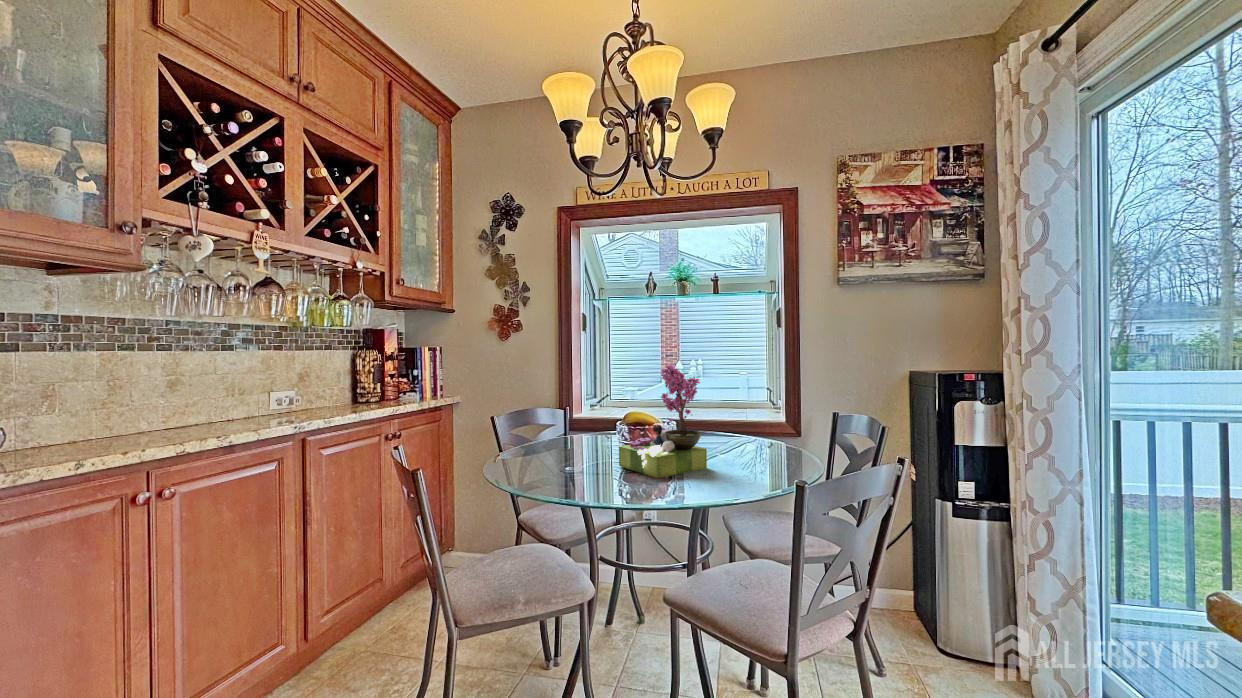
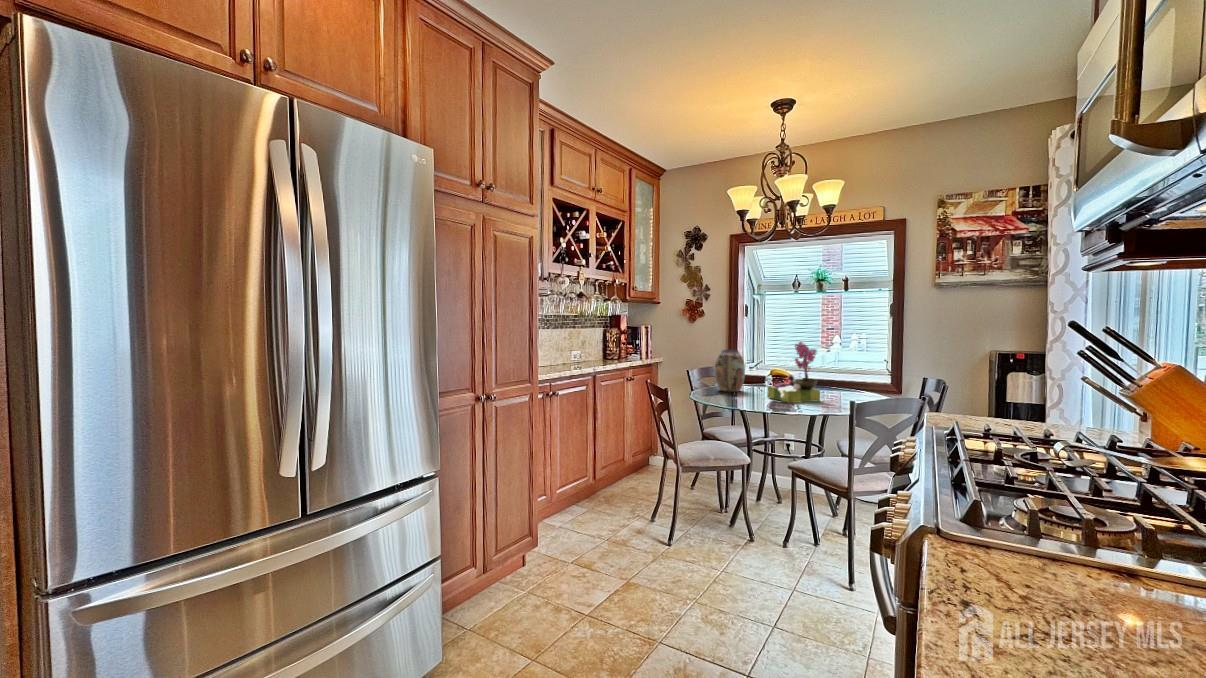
vase: none [532,382,582,456] -> present [715,350,745,392]

